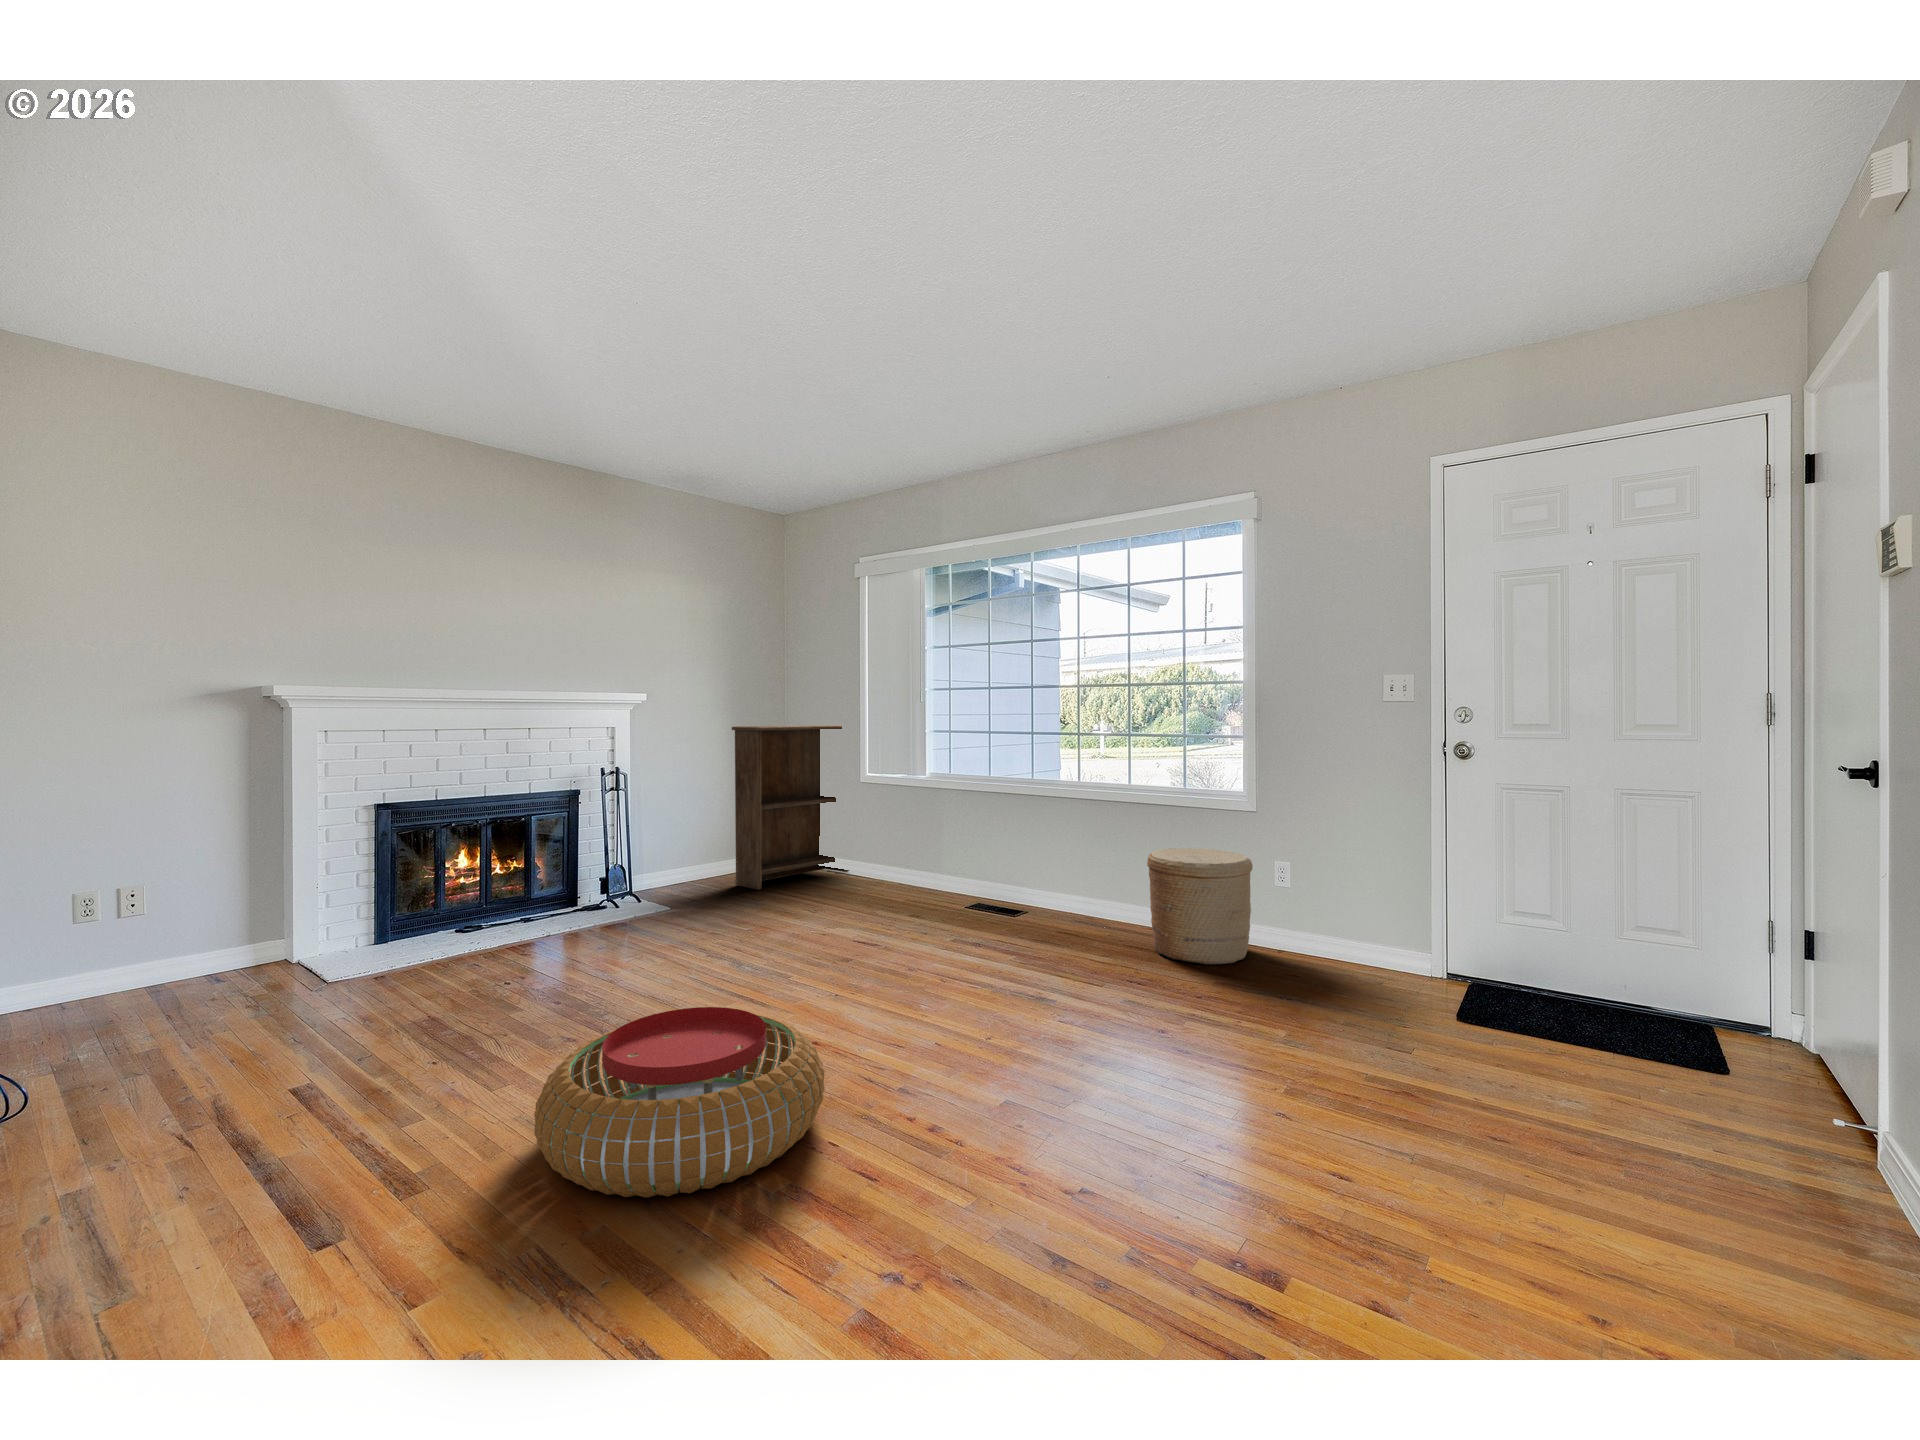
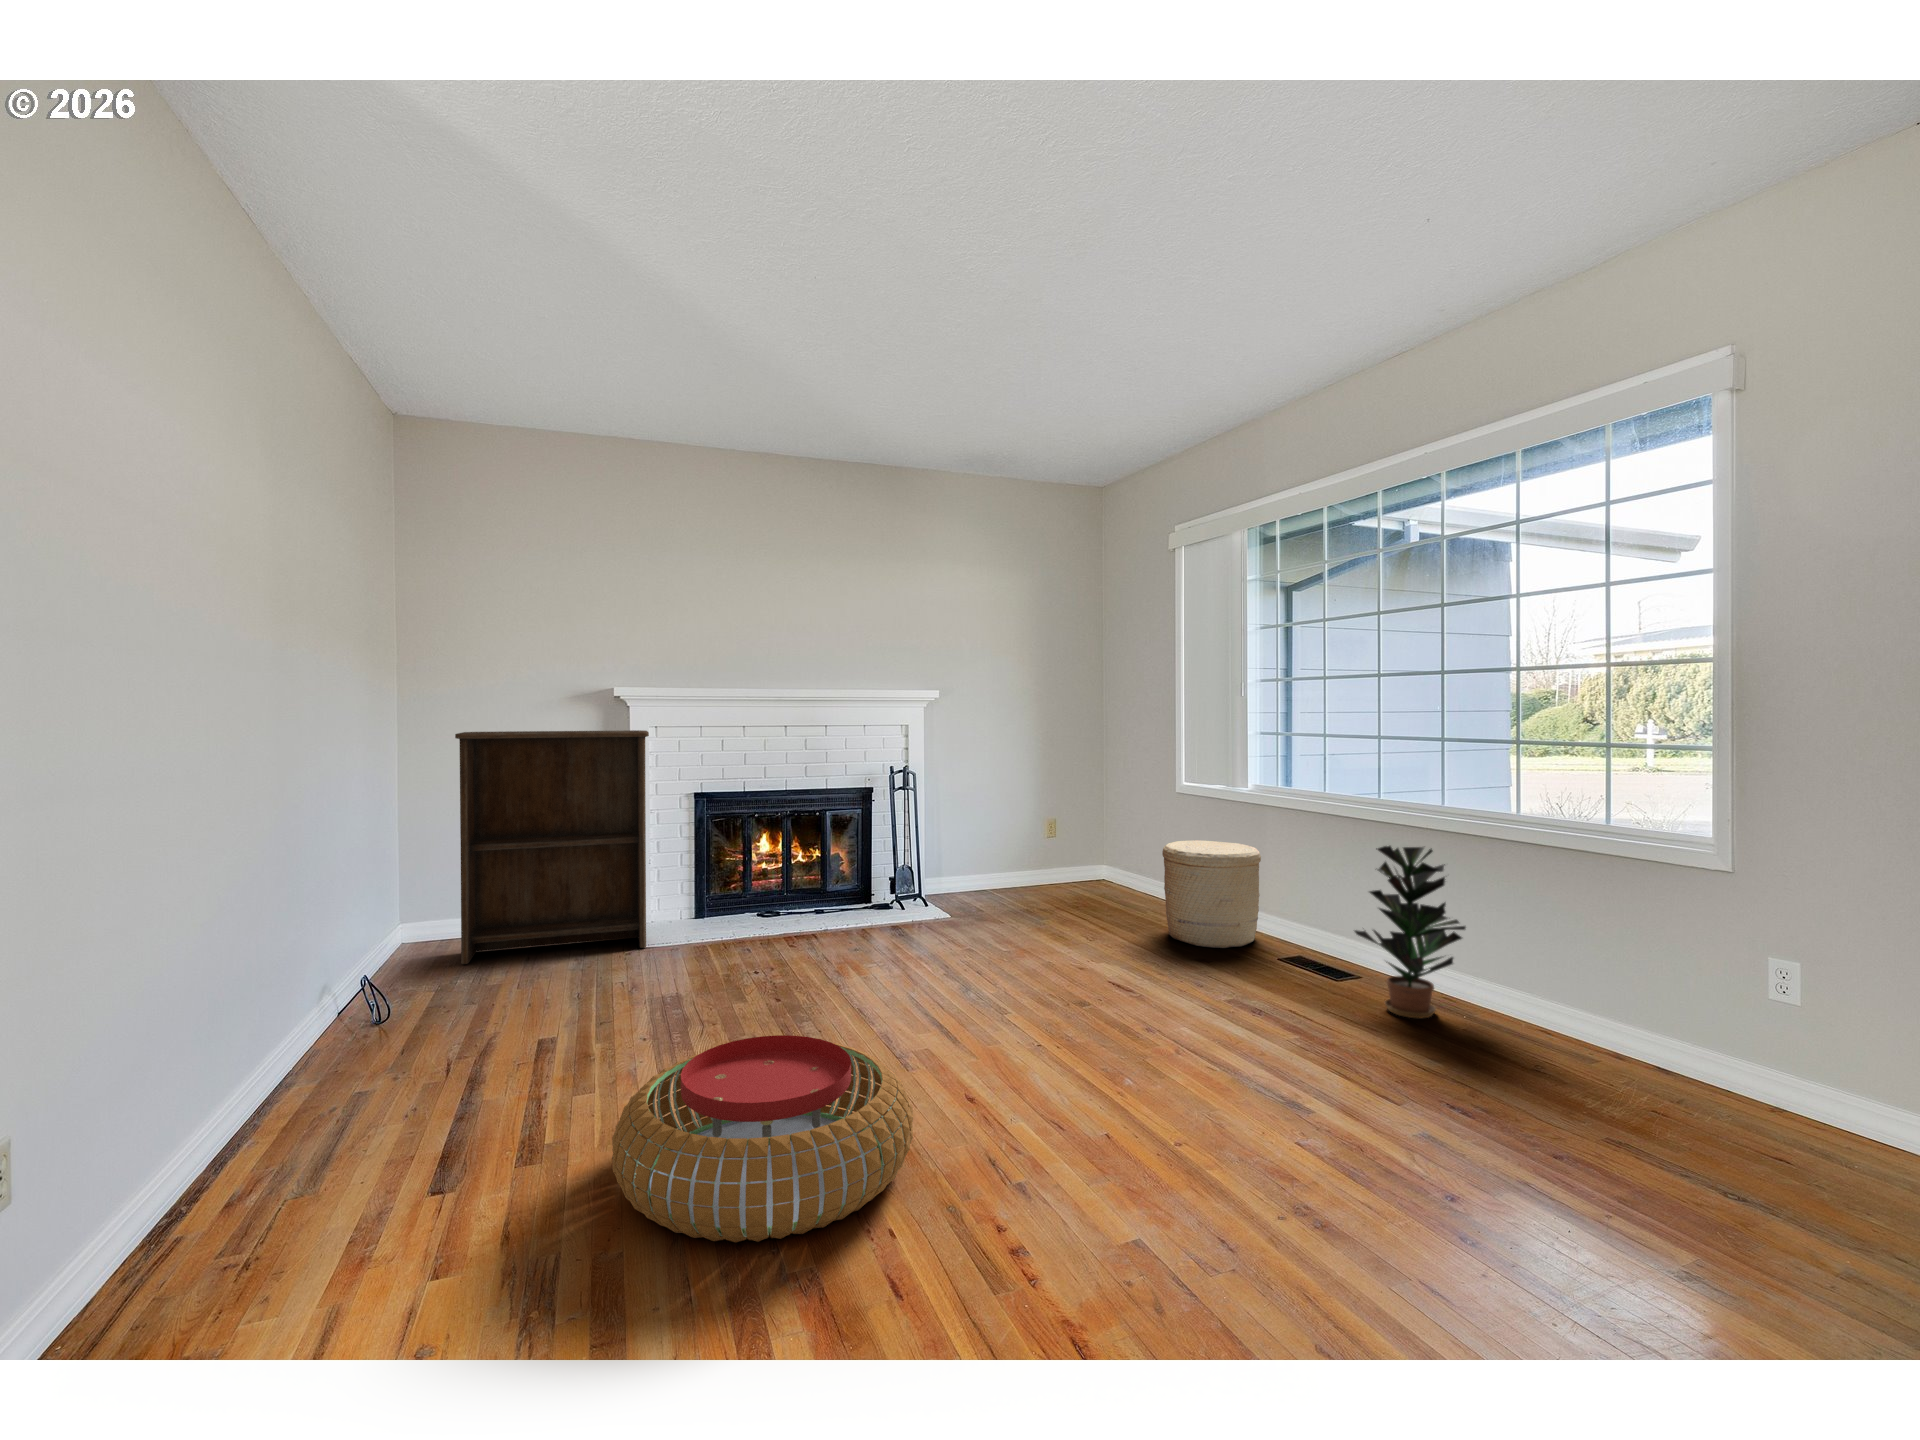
bookshelf: present [732,725,849,890] -> present [455,730,649,964]
potted plant: none [1041,807,1116,933] -> present [1355,846,1466,1018]
woven basket: present [1147,848,1253,964] -> present [1162,840,1261,948]

